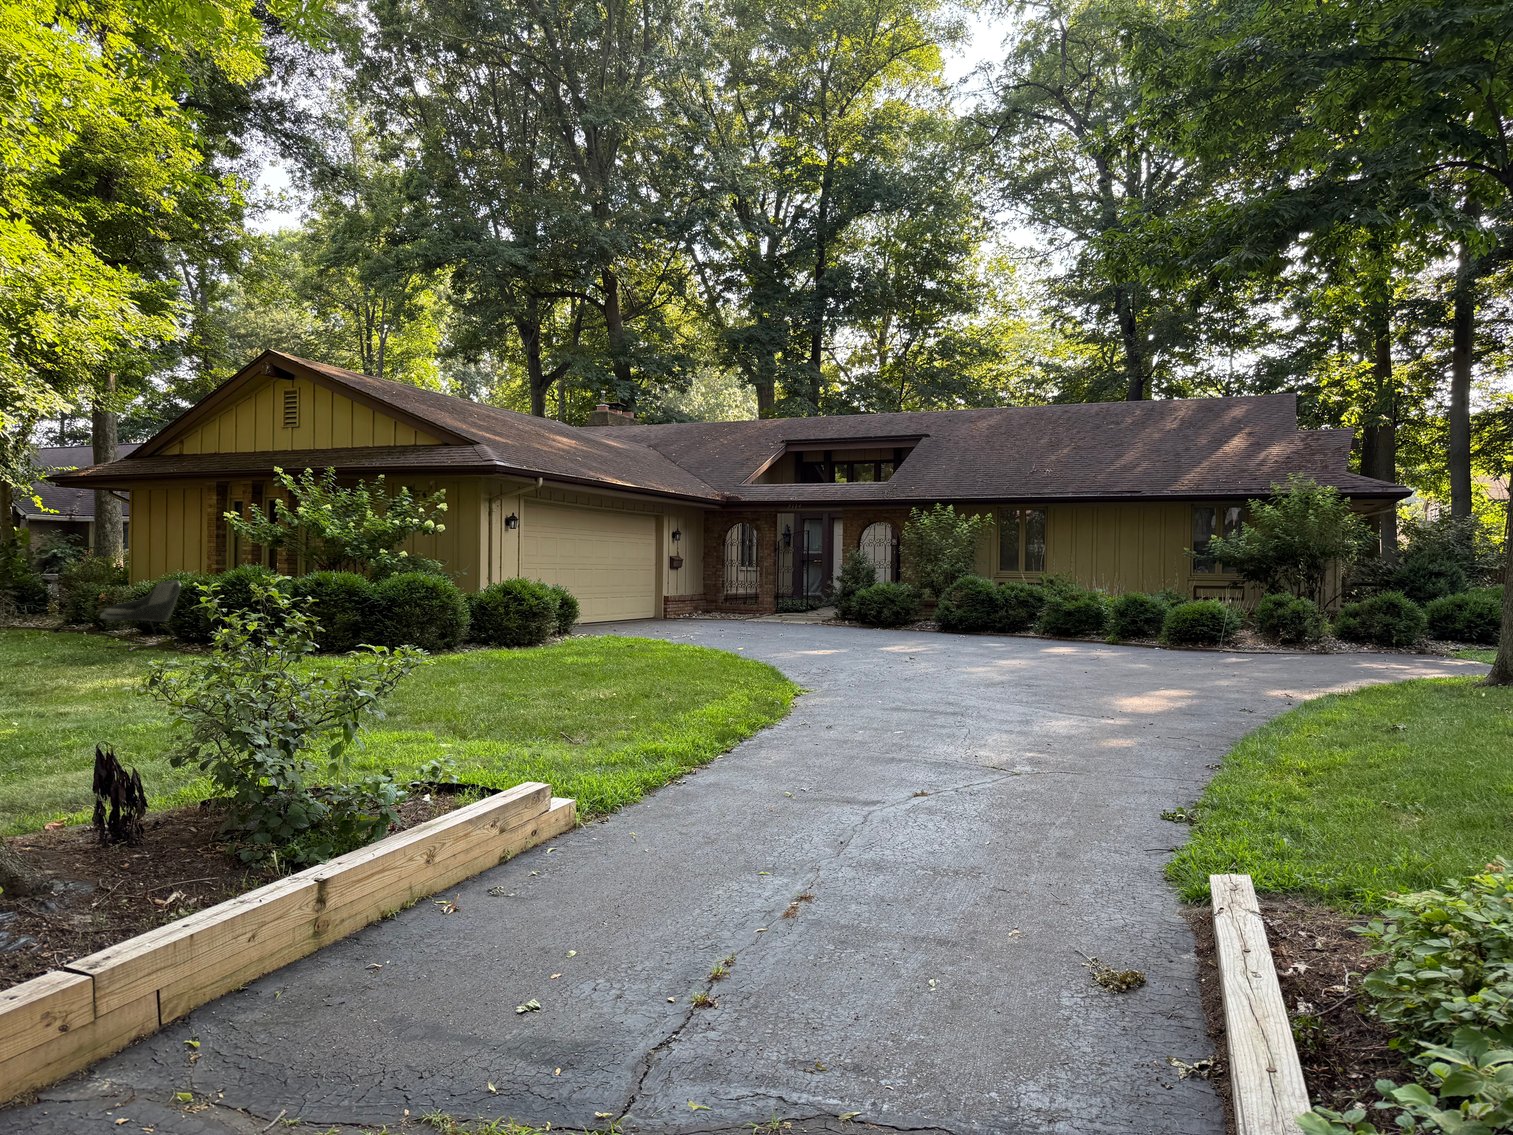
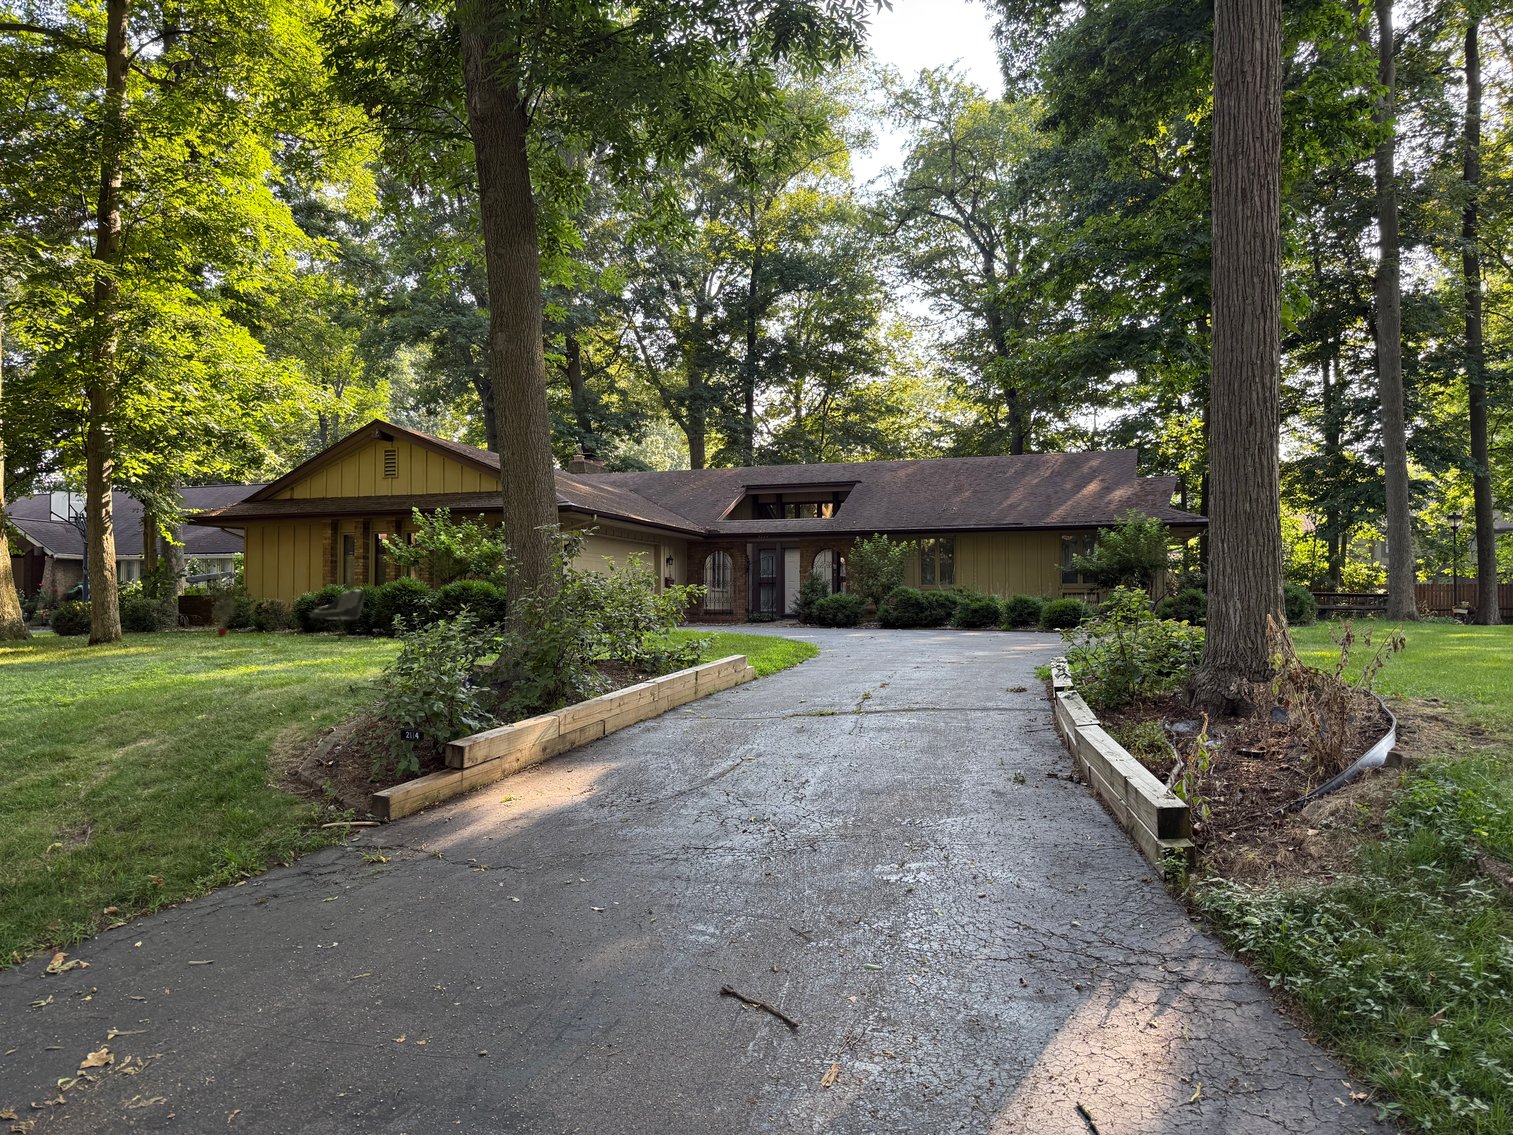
potted tree: none [47,577,84,631] -> present [213,595,237,636]

